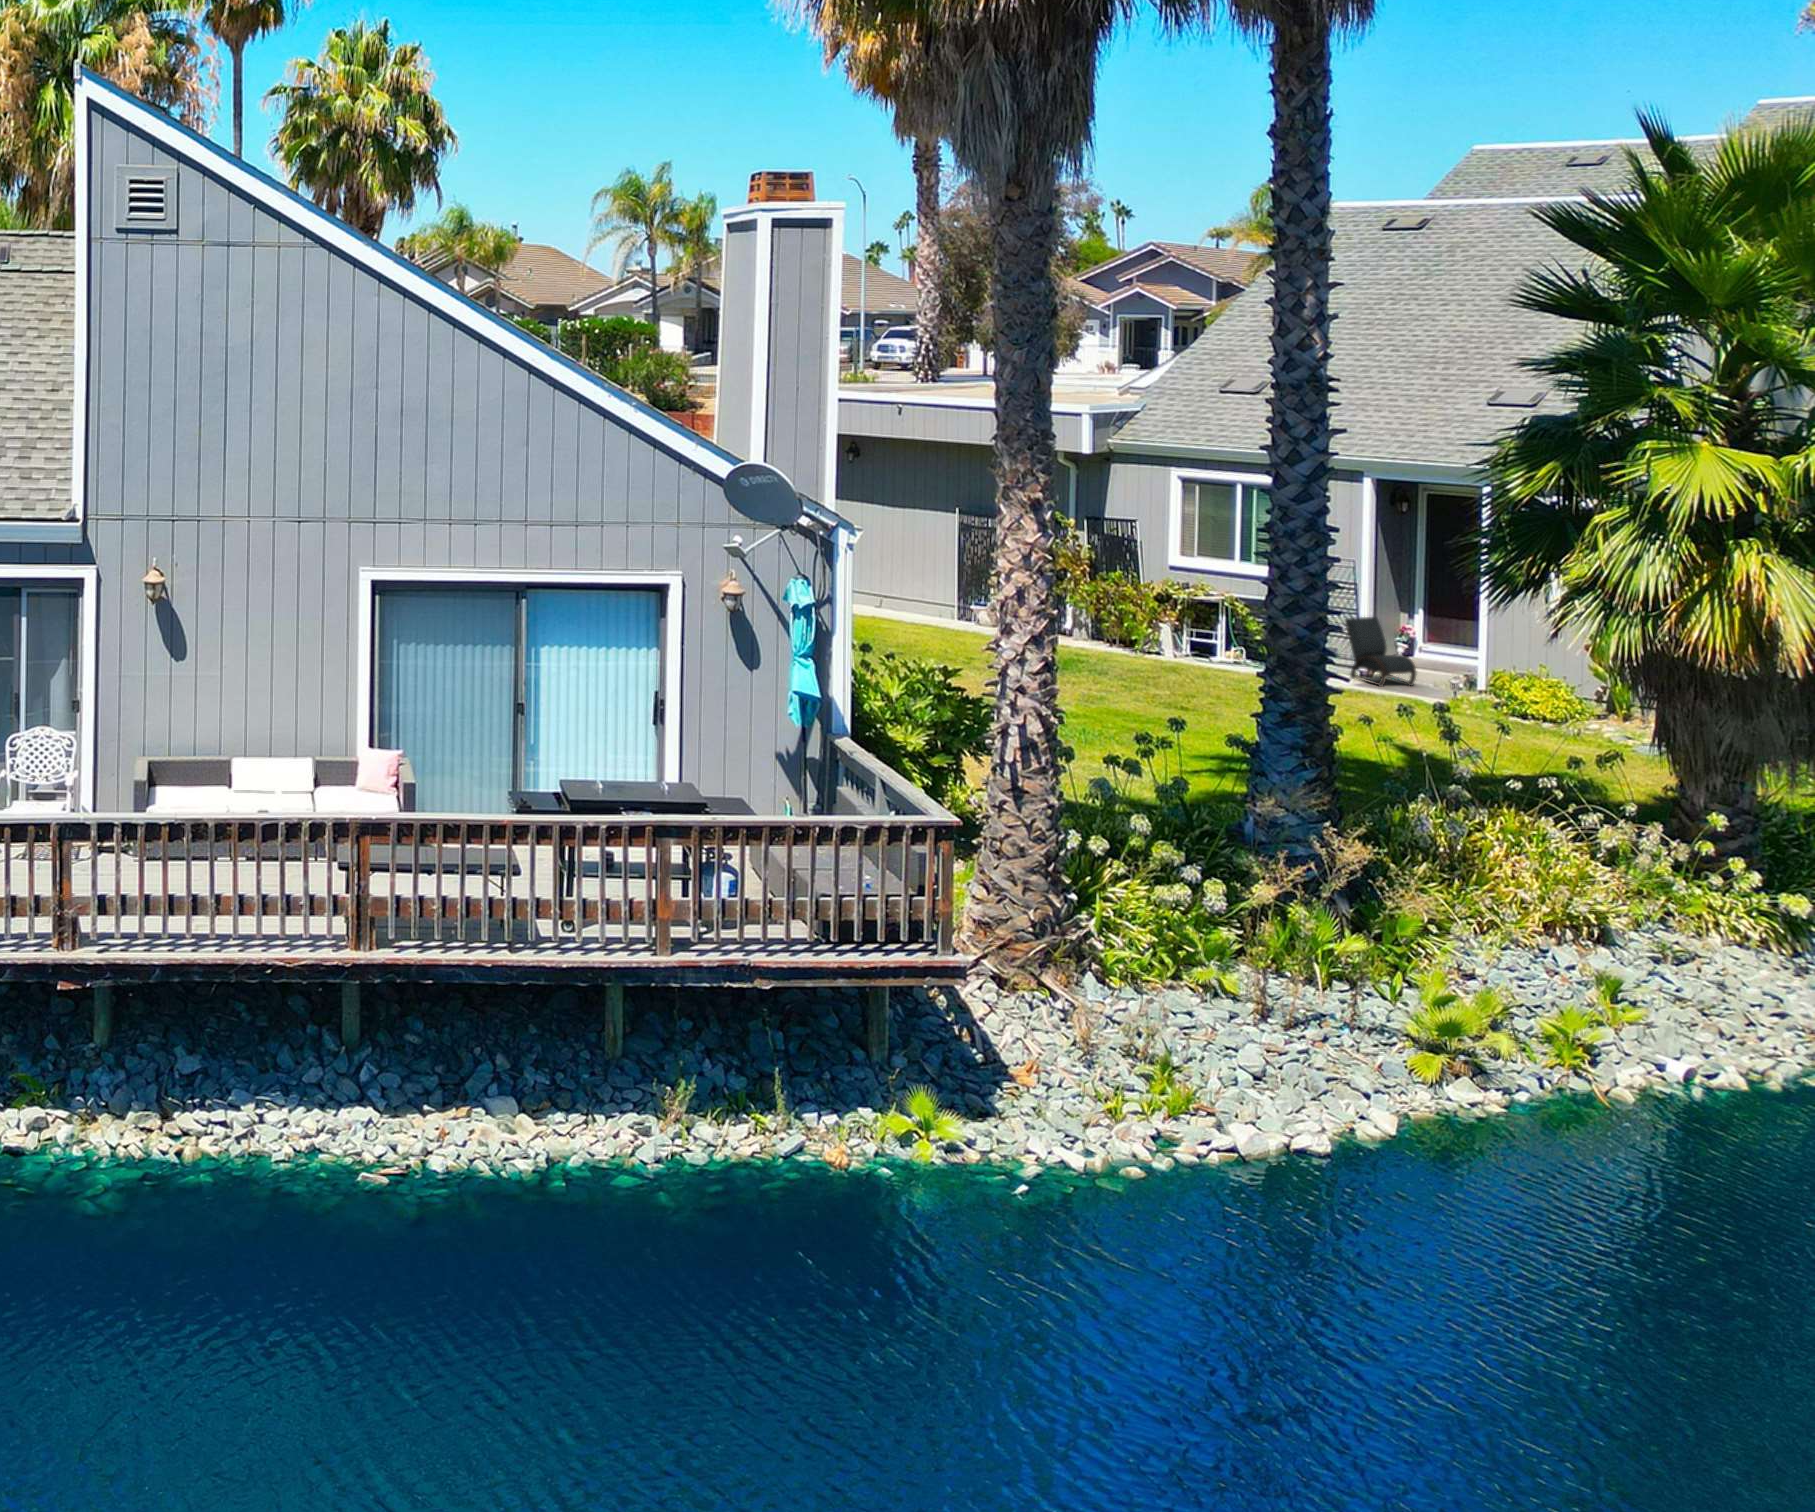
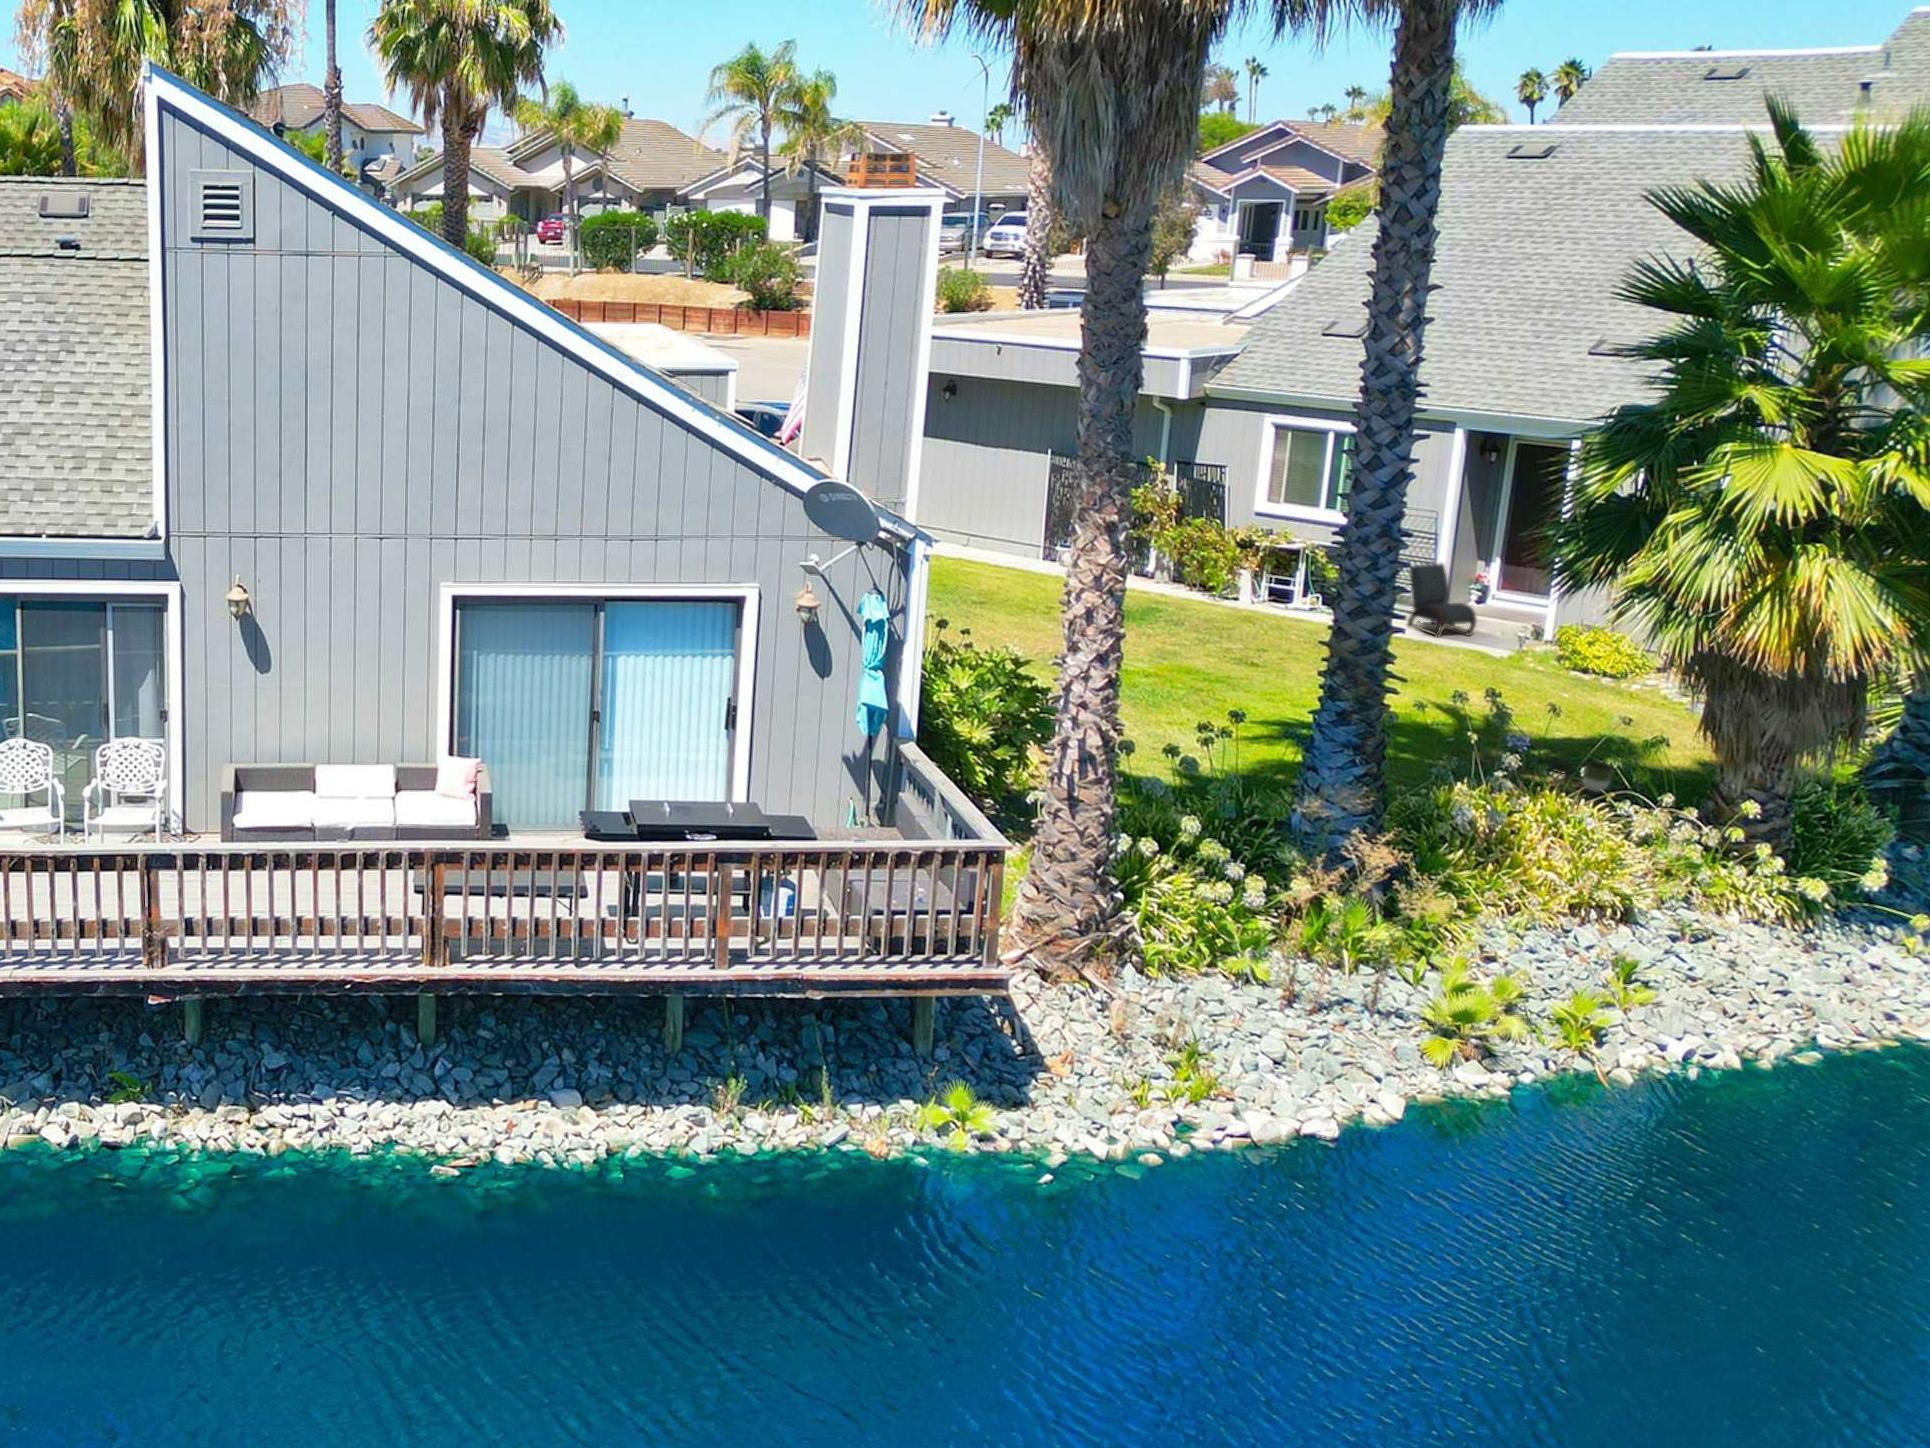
watering can: none [1496,773,1533,796] -> present [1547,753,1572,773]
planter: none [1536,780,1565,811] -> present [1583,761,1614,792]

